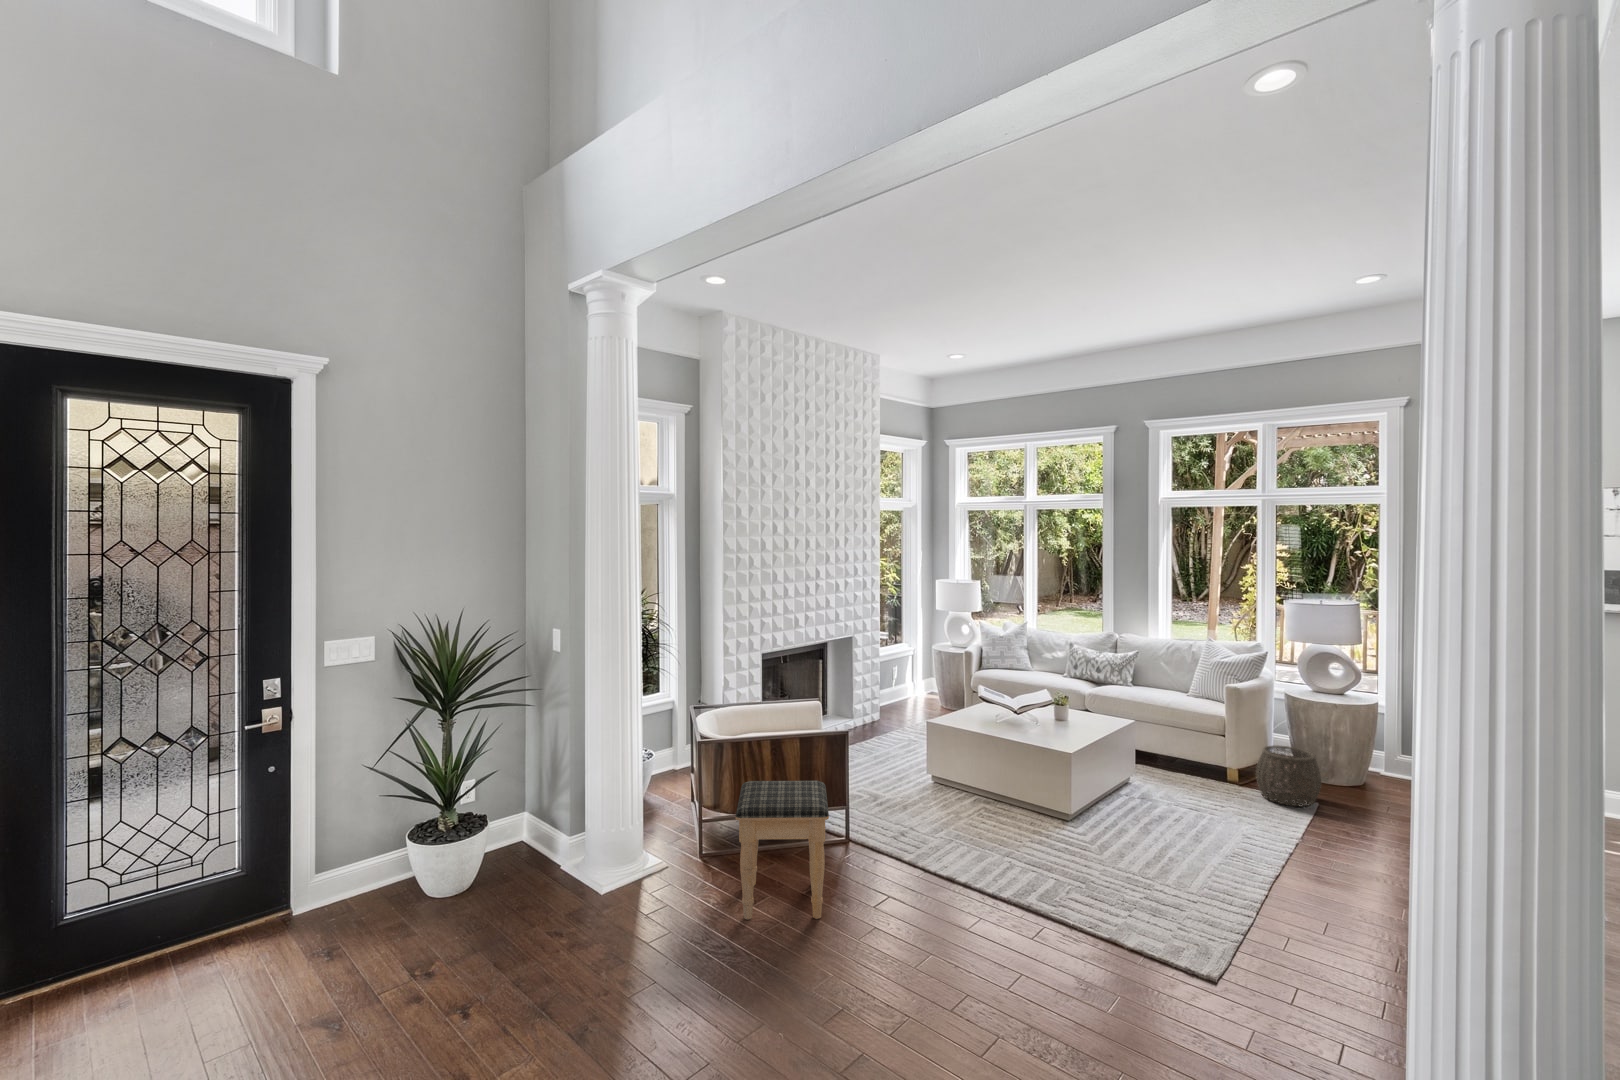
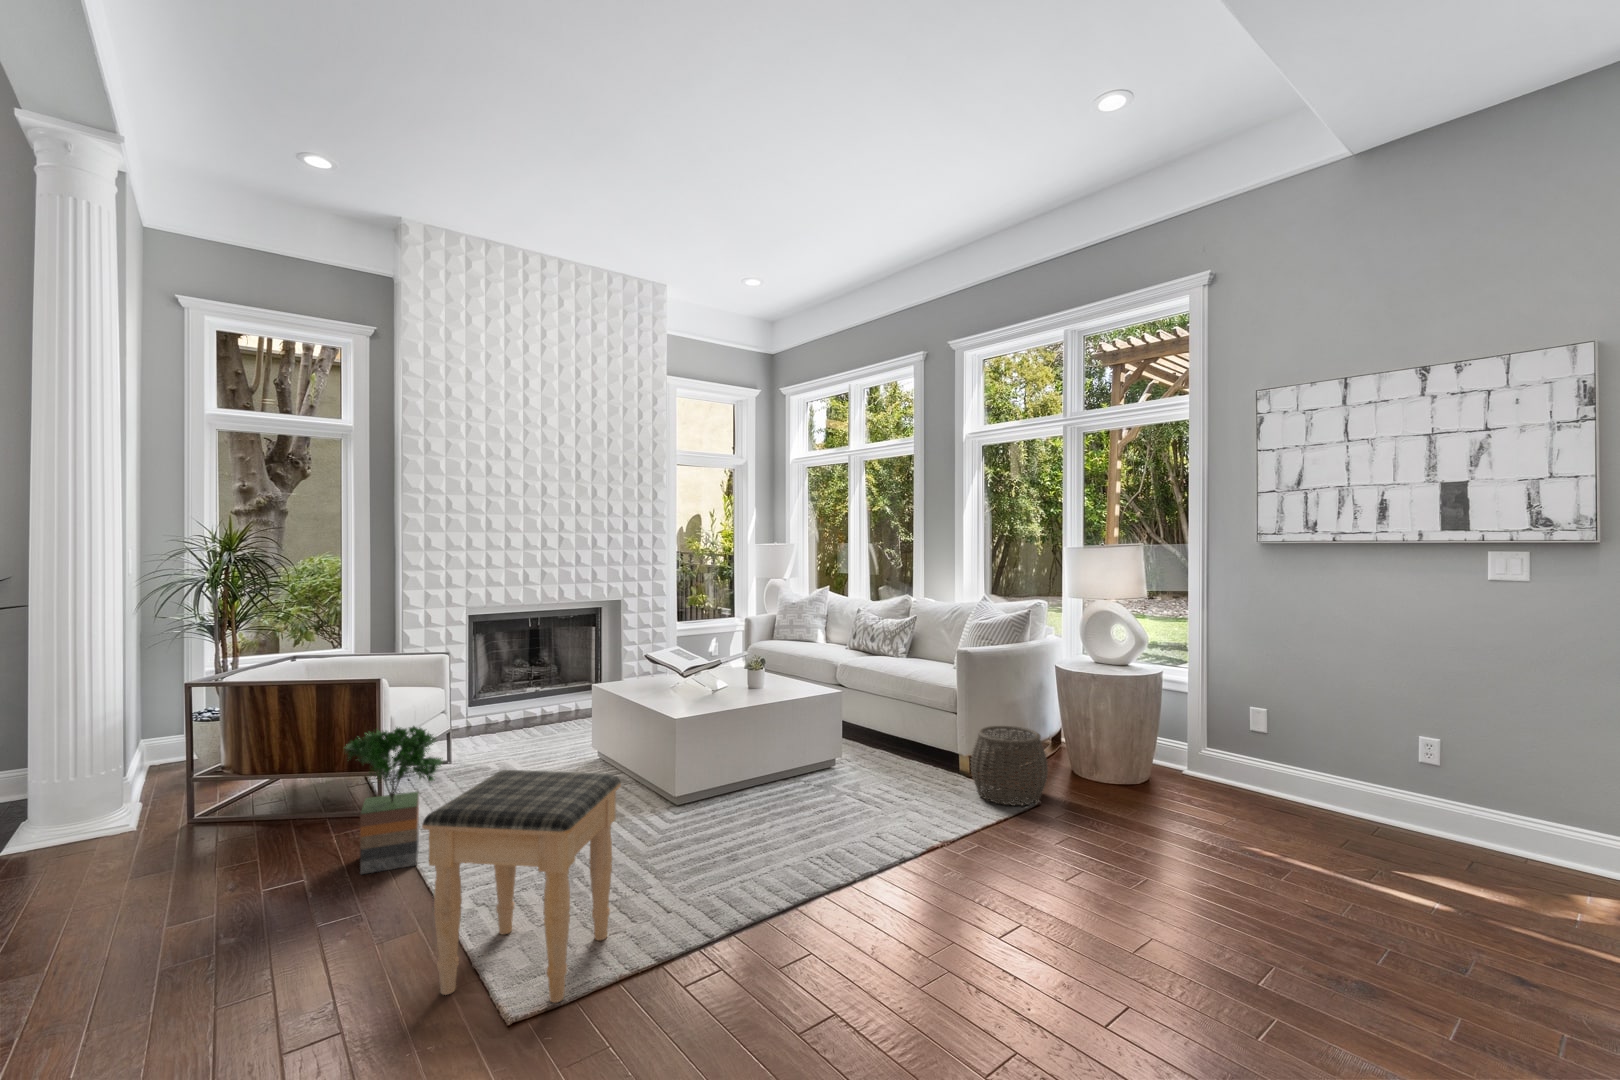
potted tree: none [892,770,972,887] -> present [345,726,442,874]
footstool: present [736,781,829,919] -> present [422,770,621,1003]

